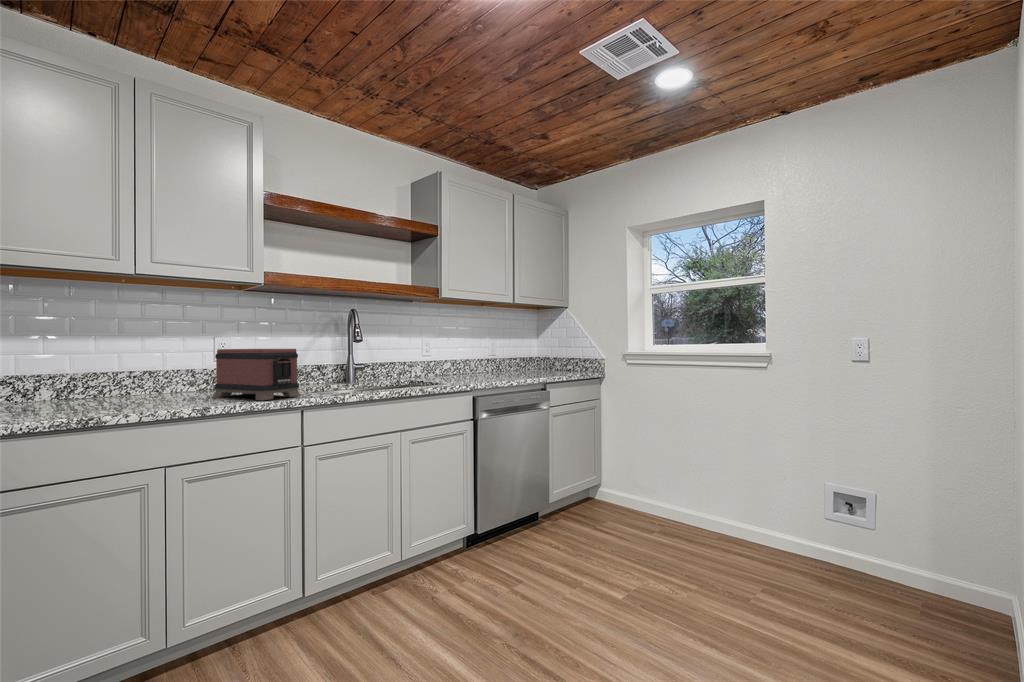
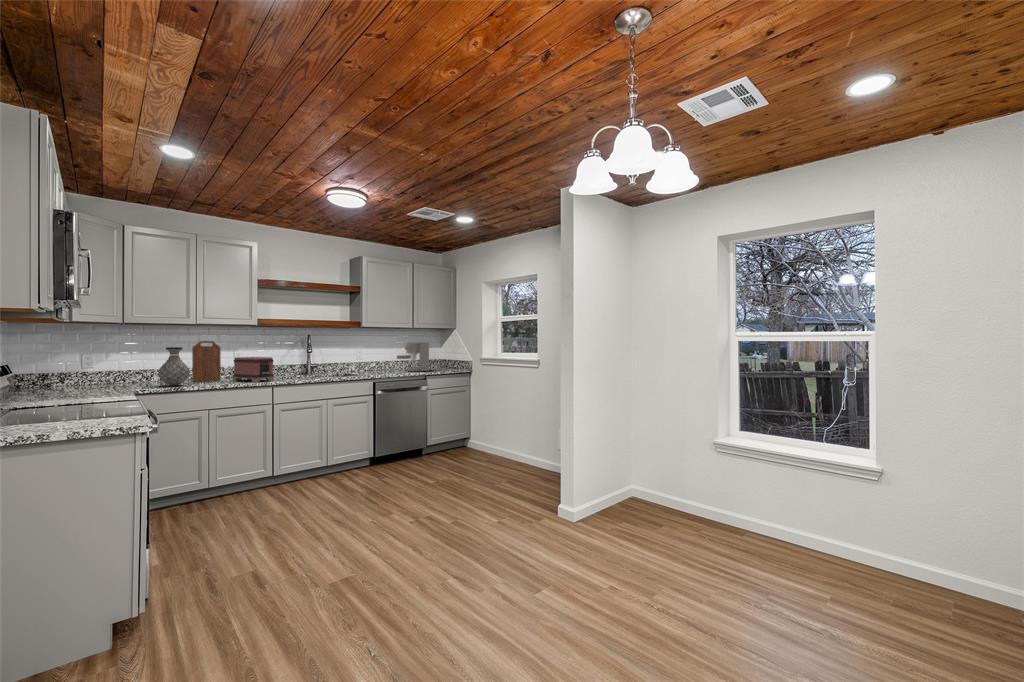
cutting board: none [127,313,188,401] -> present [192,341,221,382]
vase: none [42,322,120,412] -> present [158,347,190,386]
coffee maker: none [482,327,537,377] -> present [397,342,429,372]

